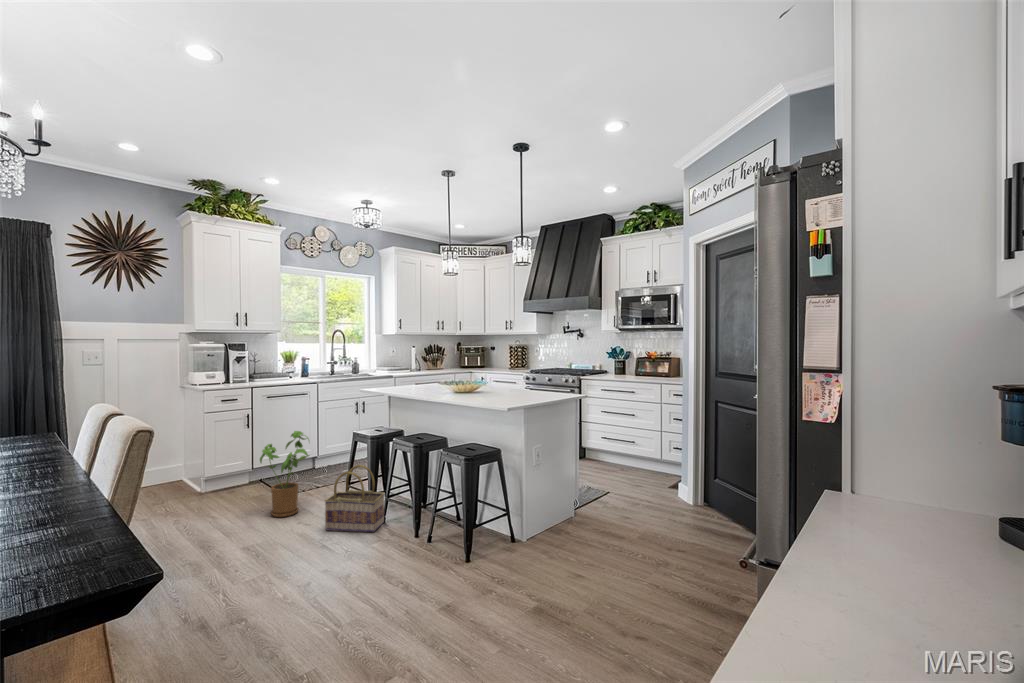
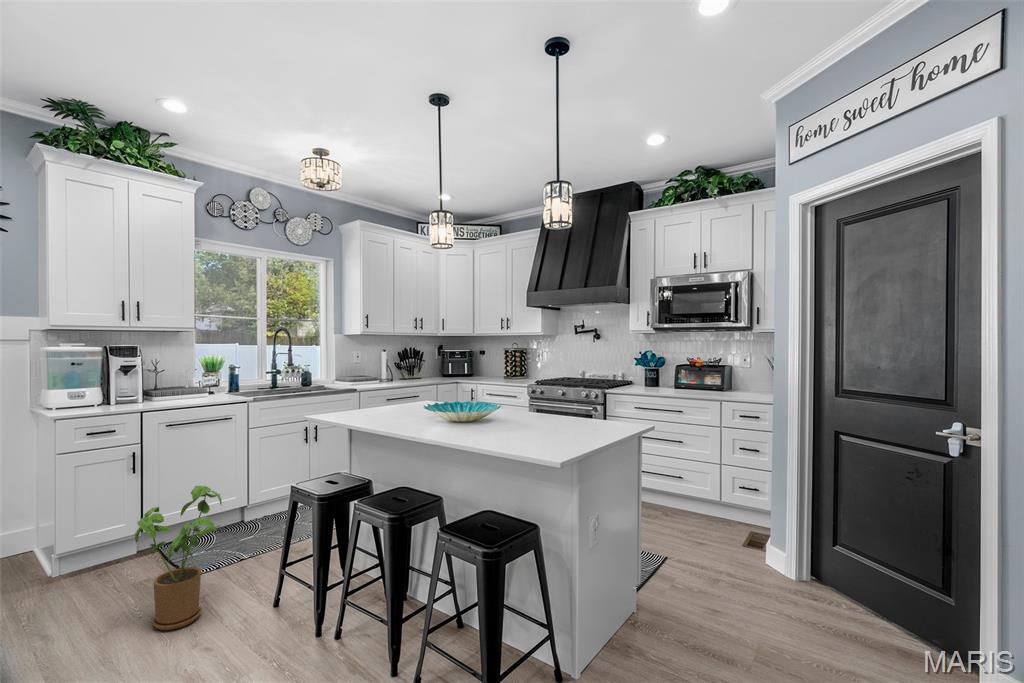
basket: present [325,465,385,532] -> none [236,544,341,664]

